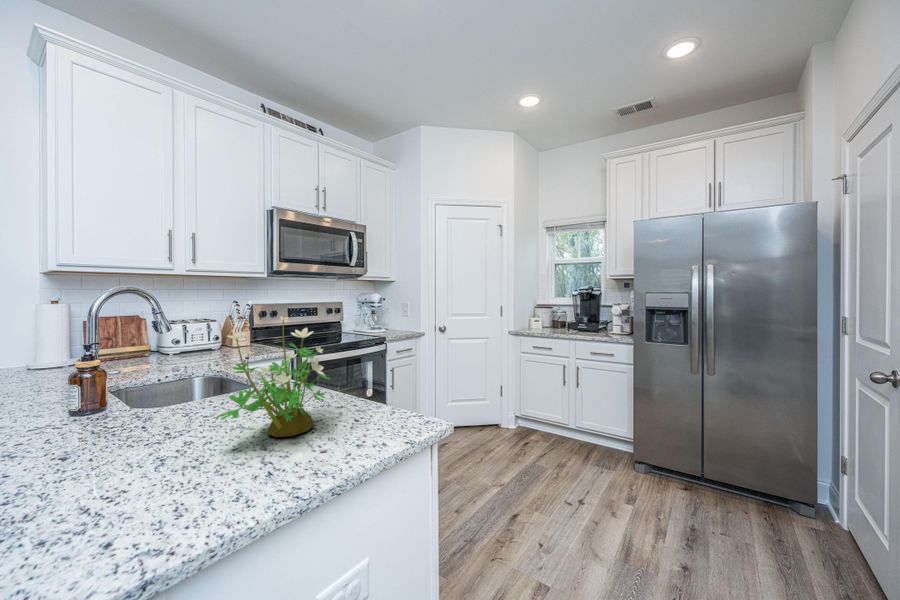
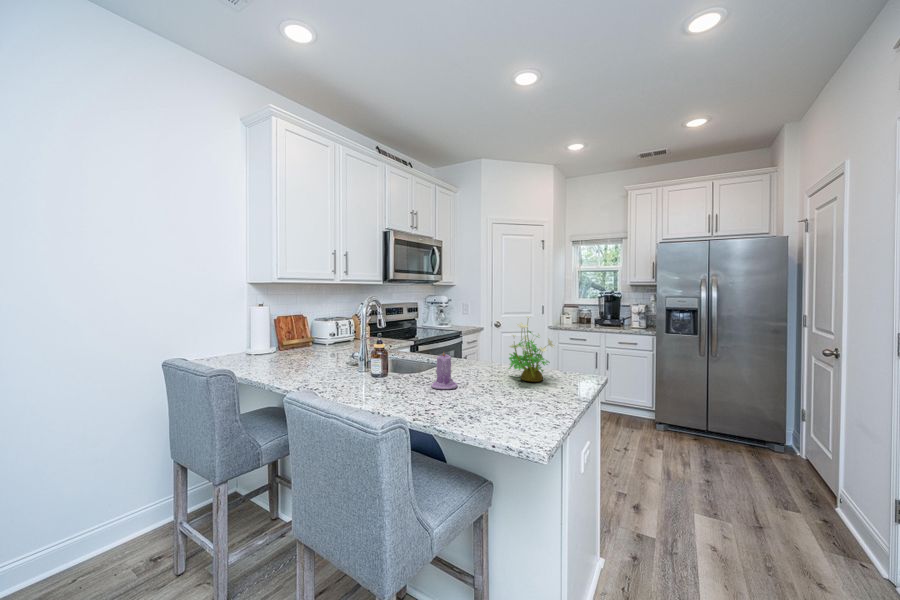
candle: none [71,379,139,453] -> present [432,353,457,389]

